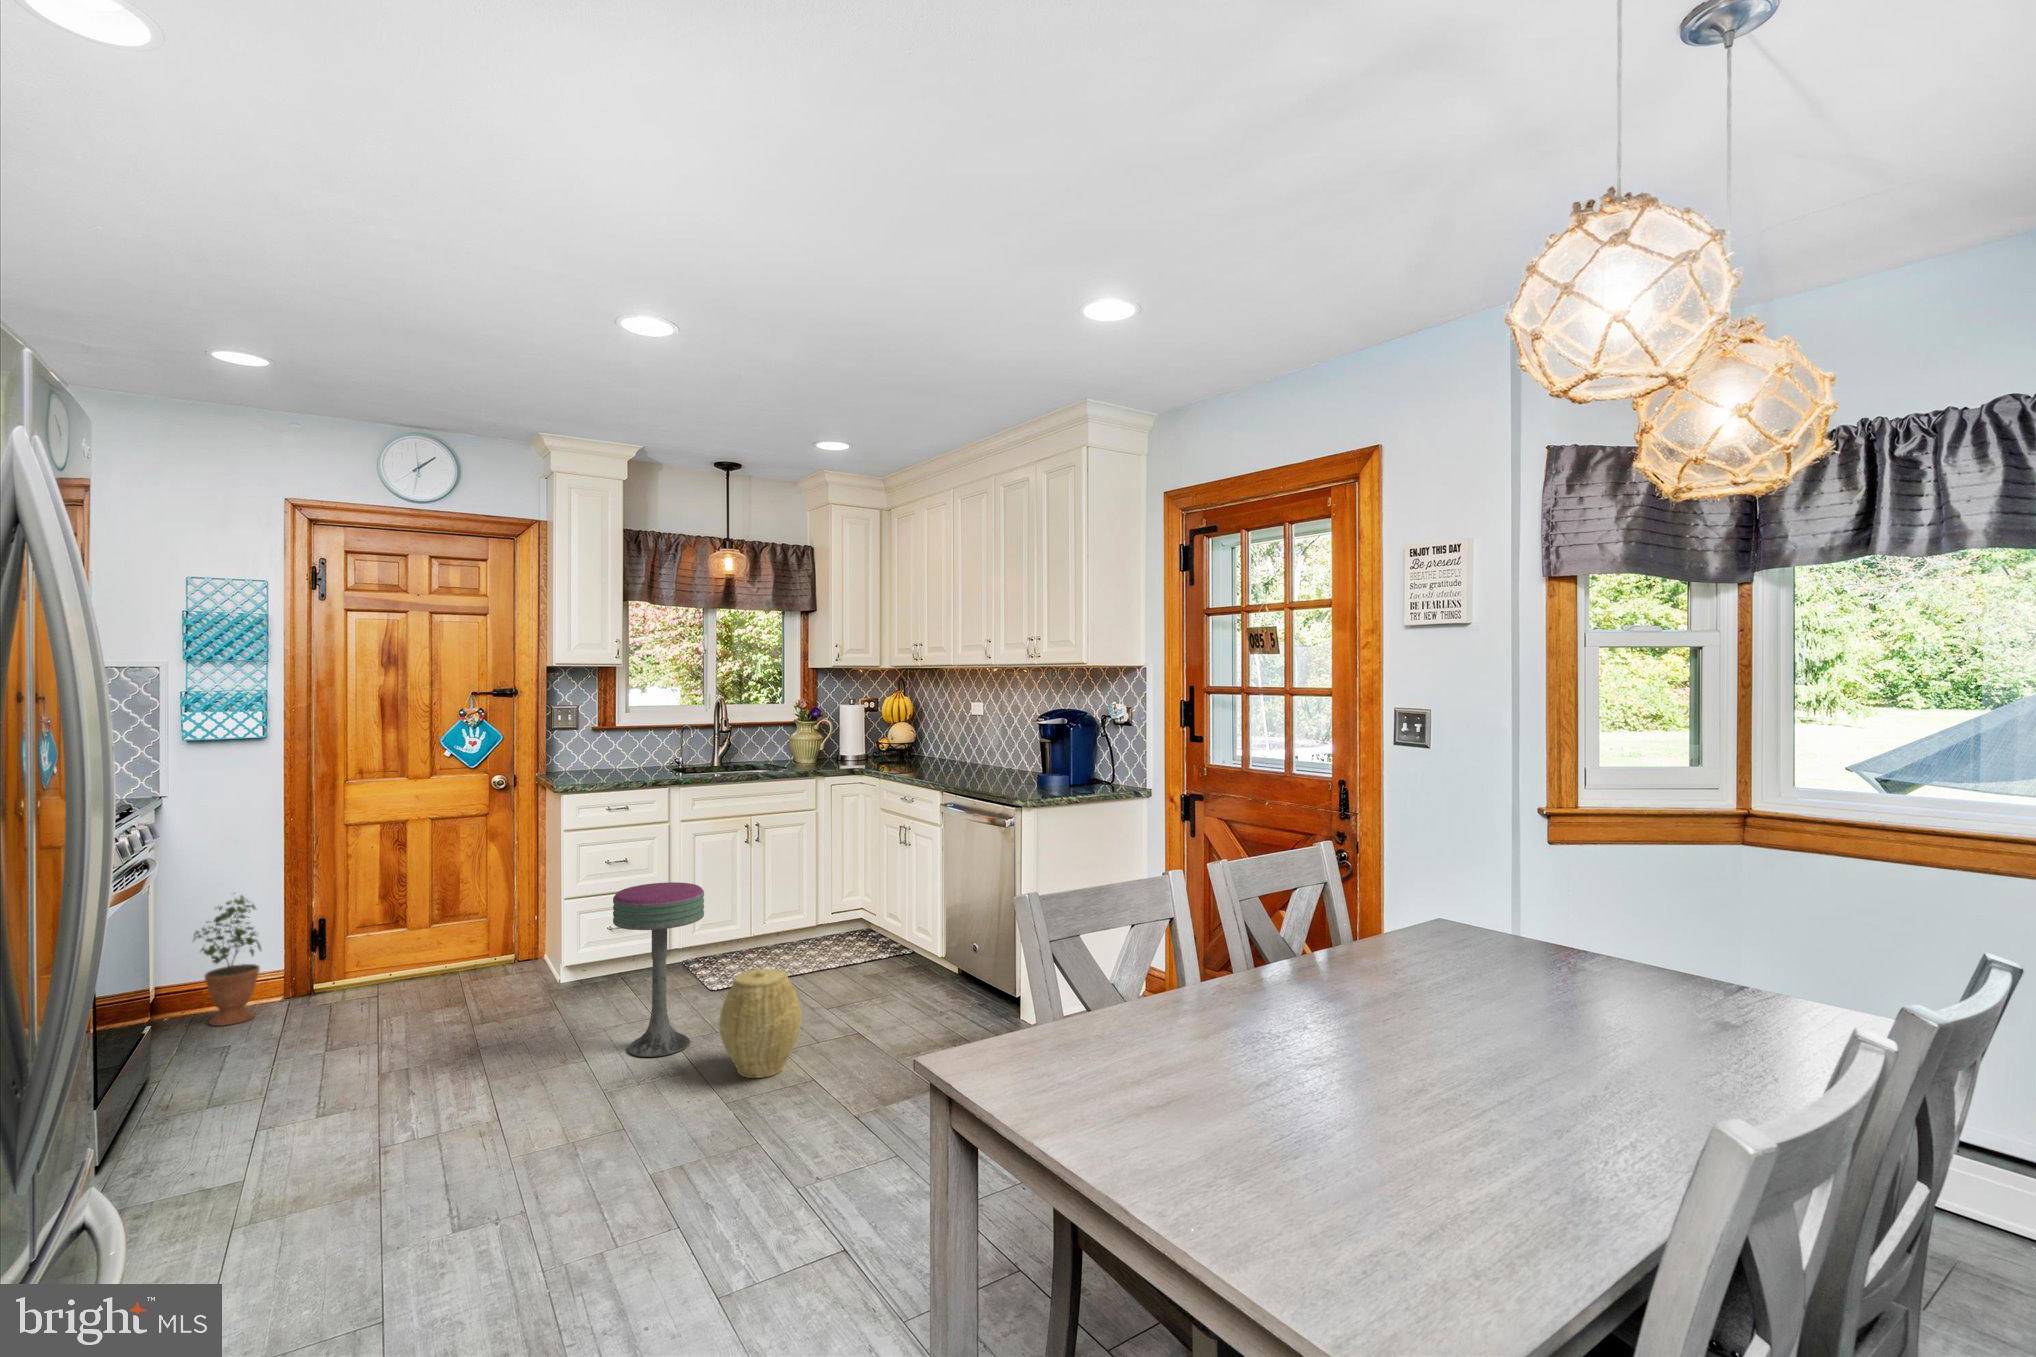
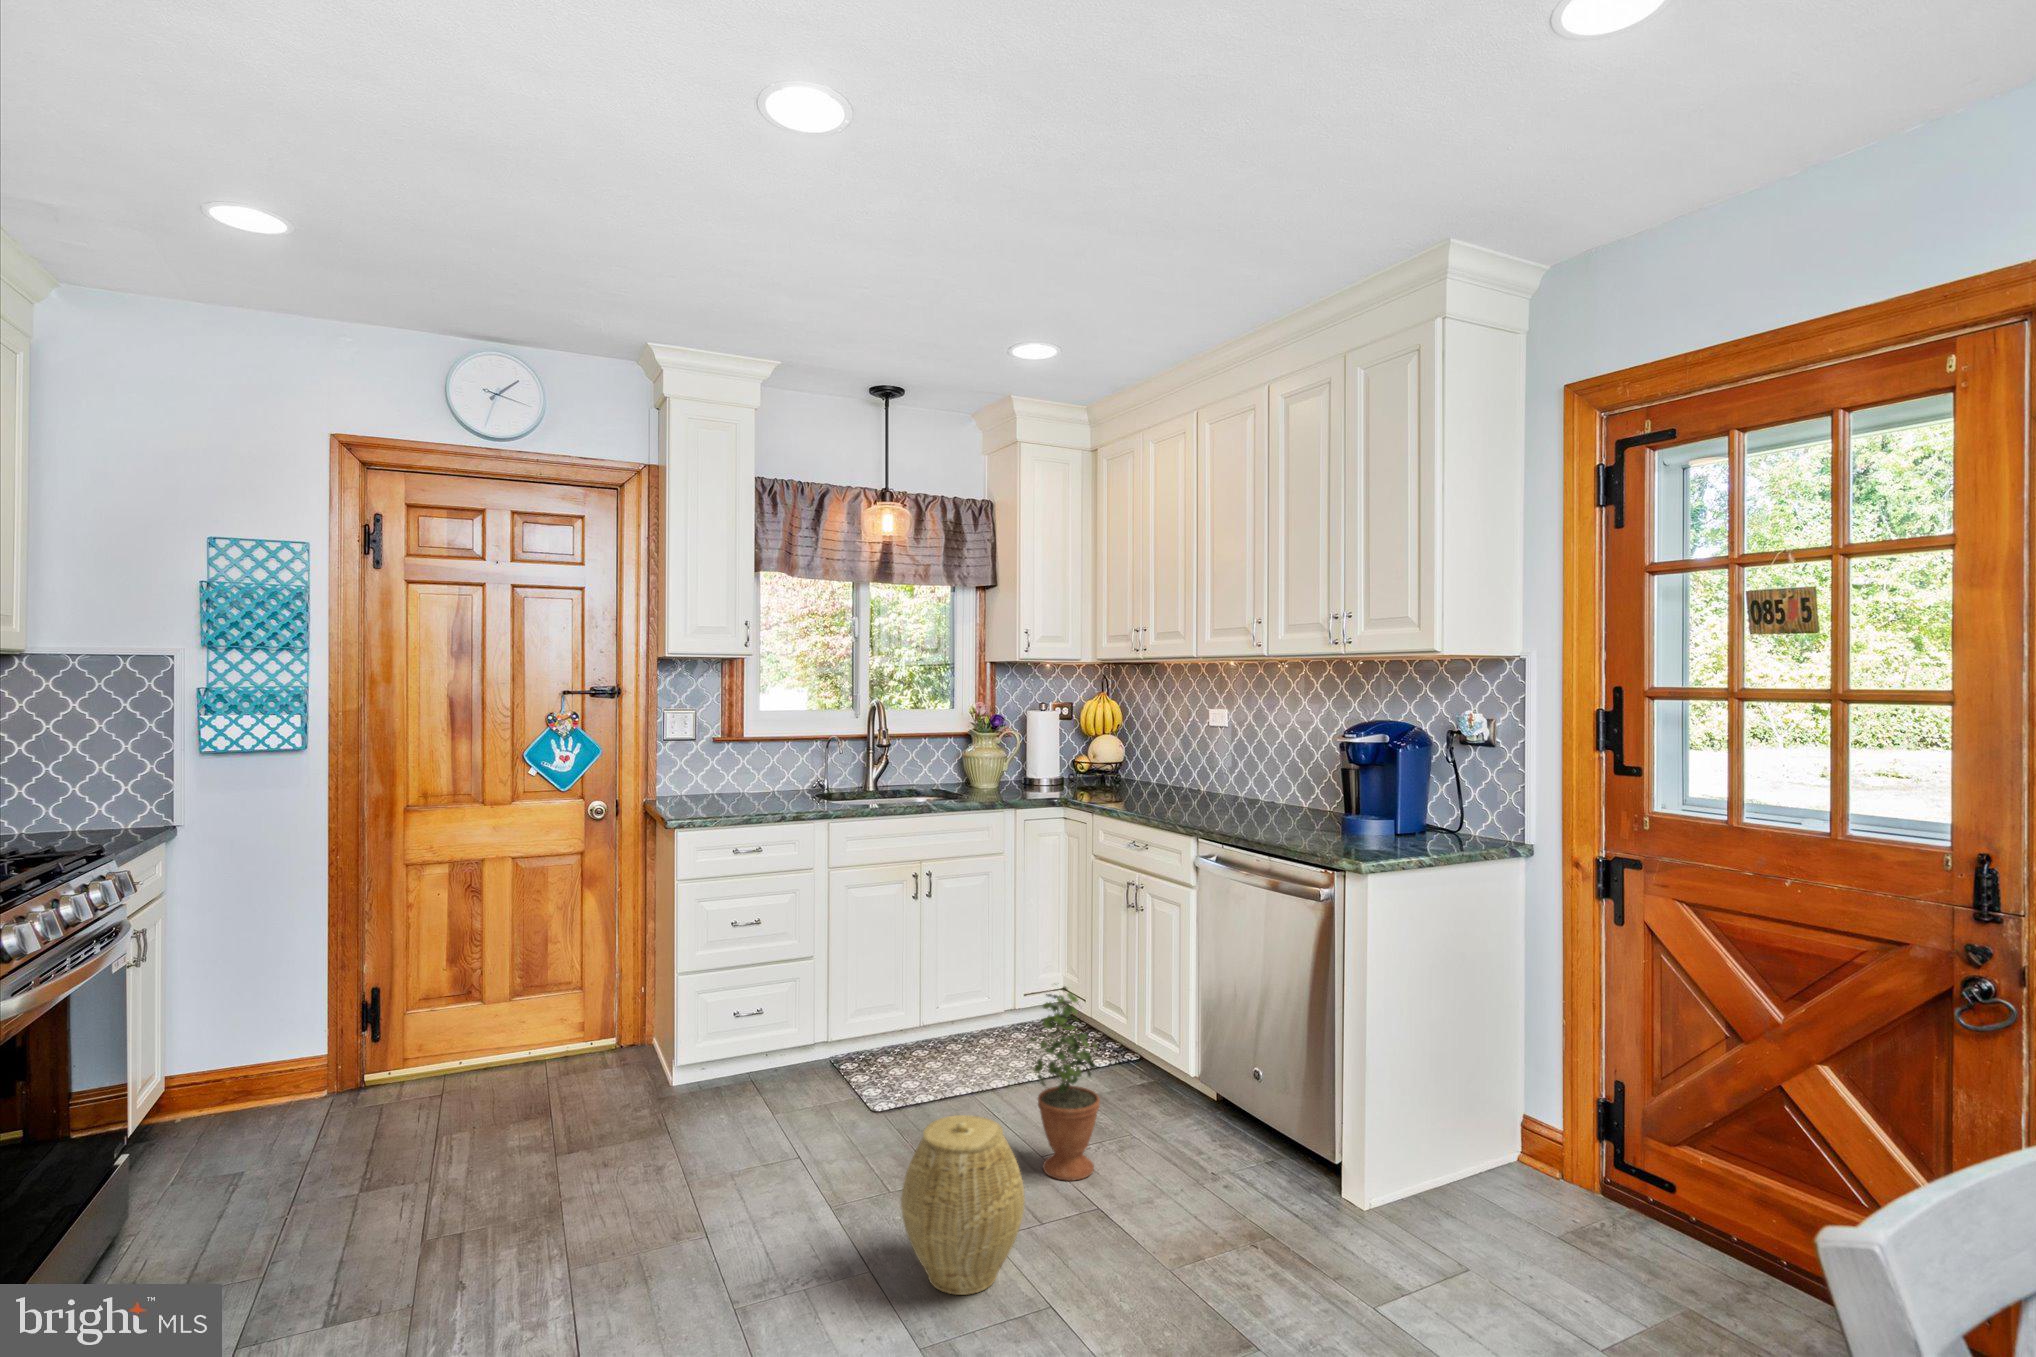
bar stool: present [613,882,704,1057] -> none [744,969,873,1237]
potted plant: present [194,896,262,1026] -> present [1027,987,1100,1181]

